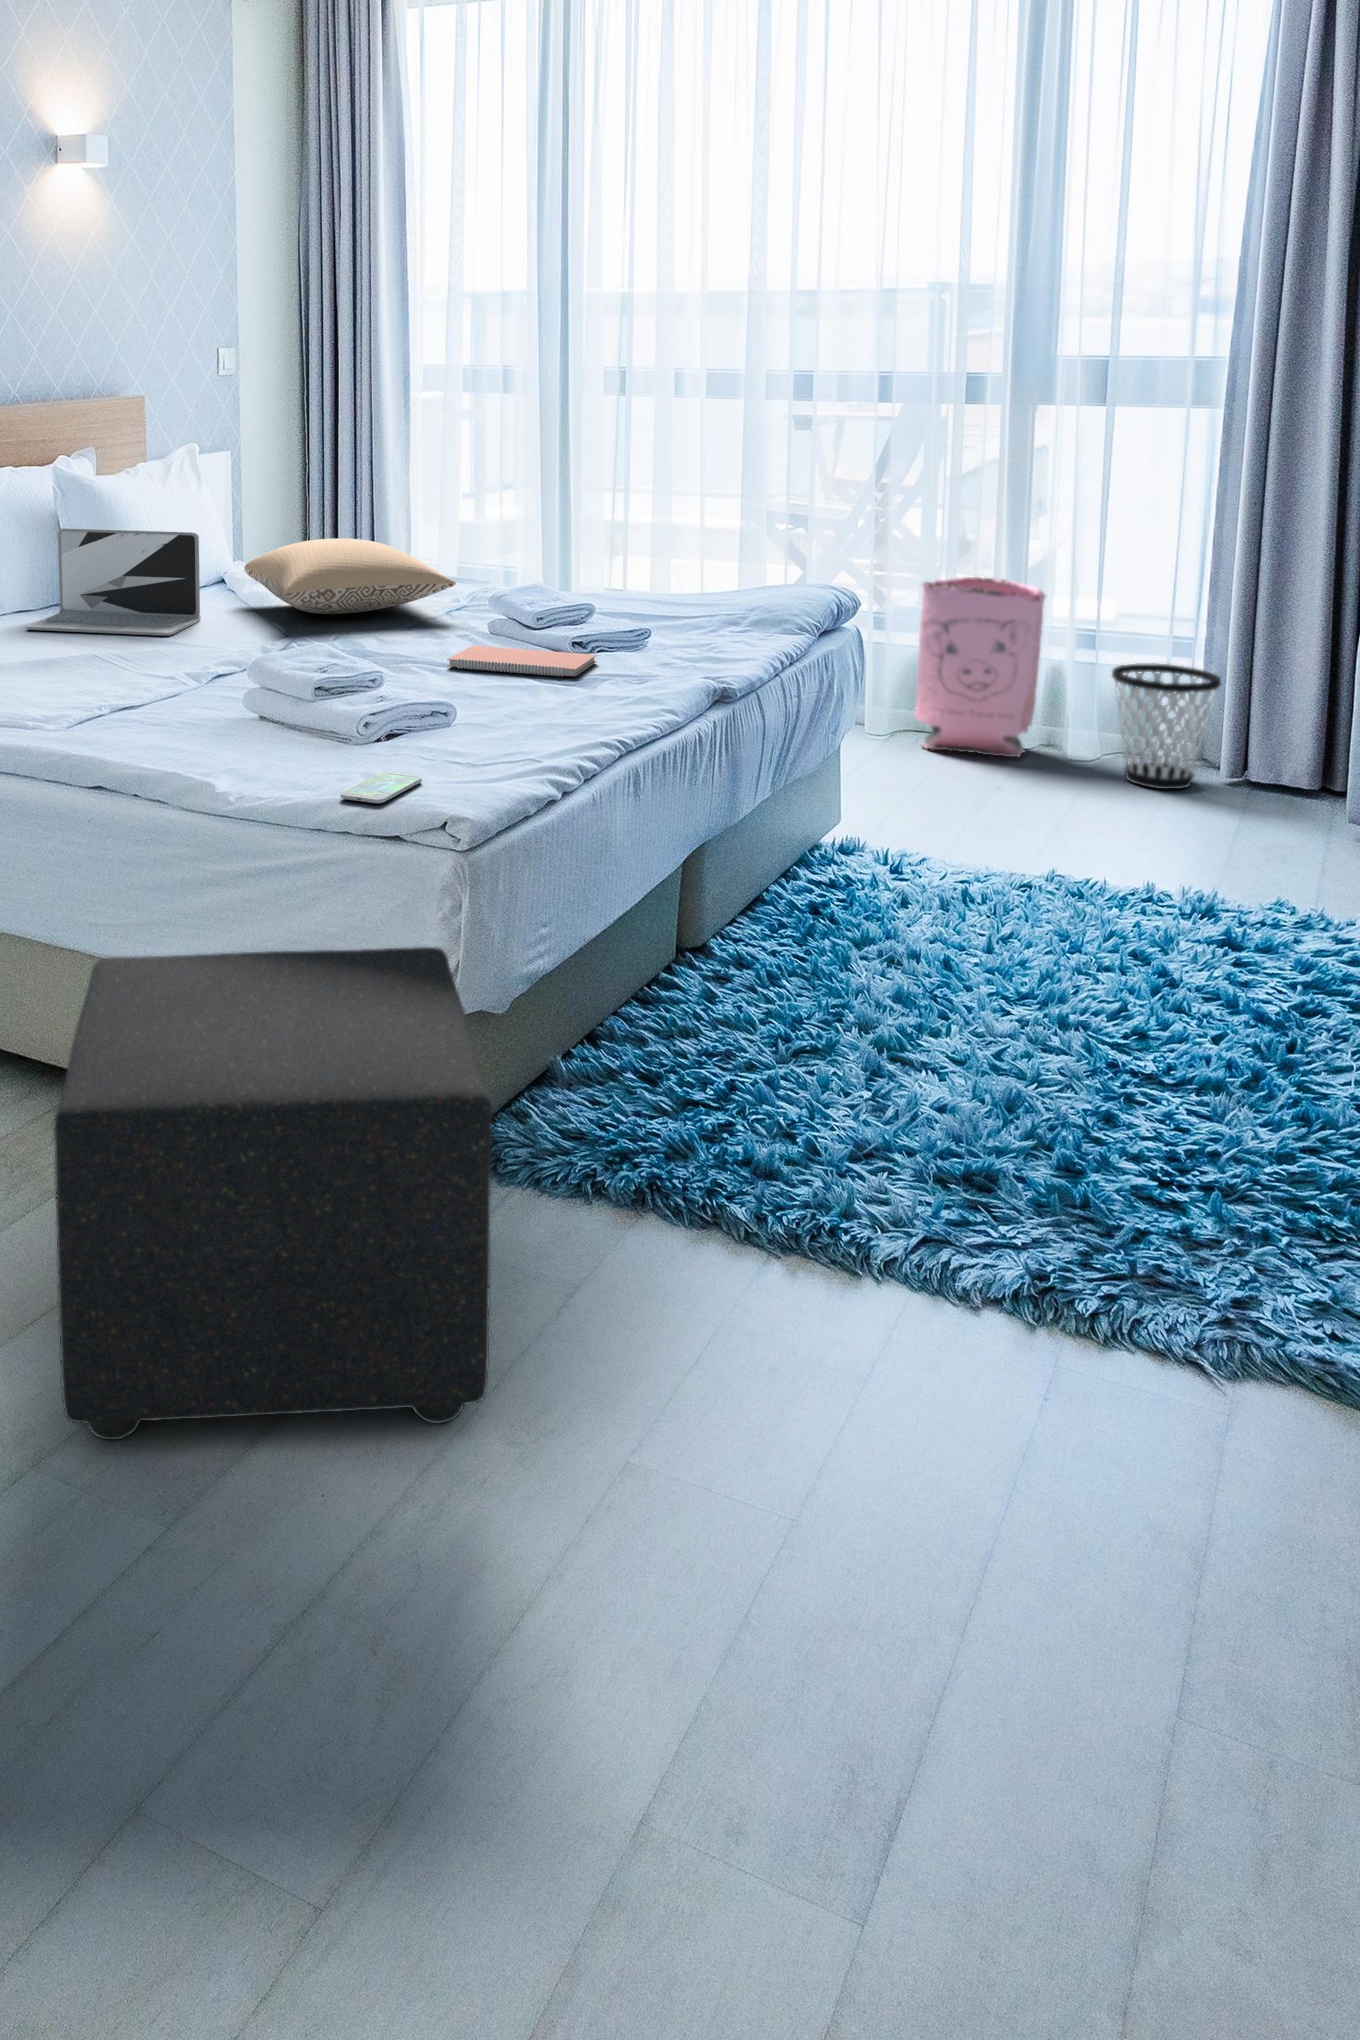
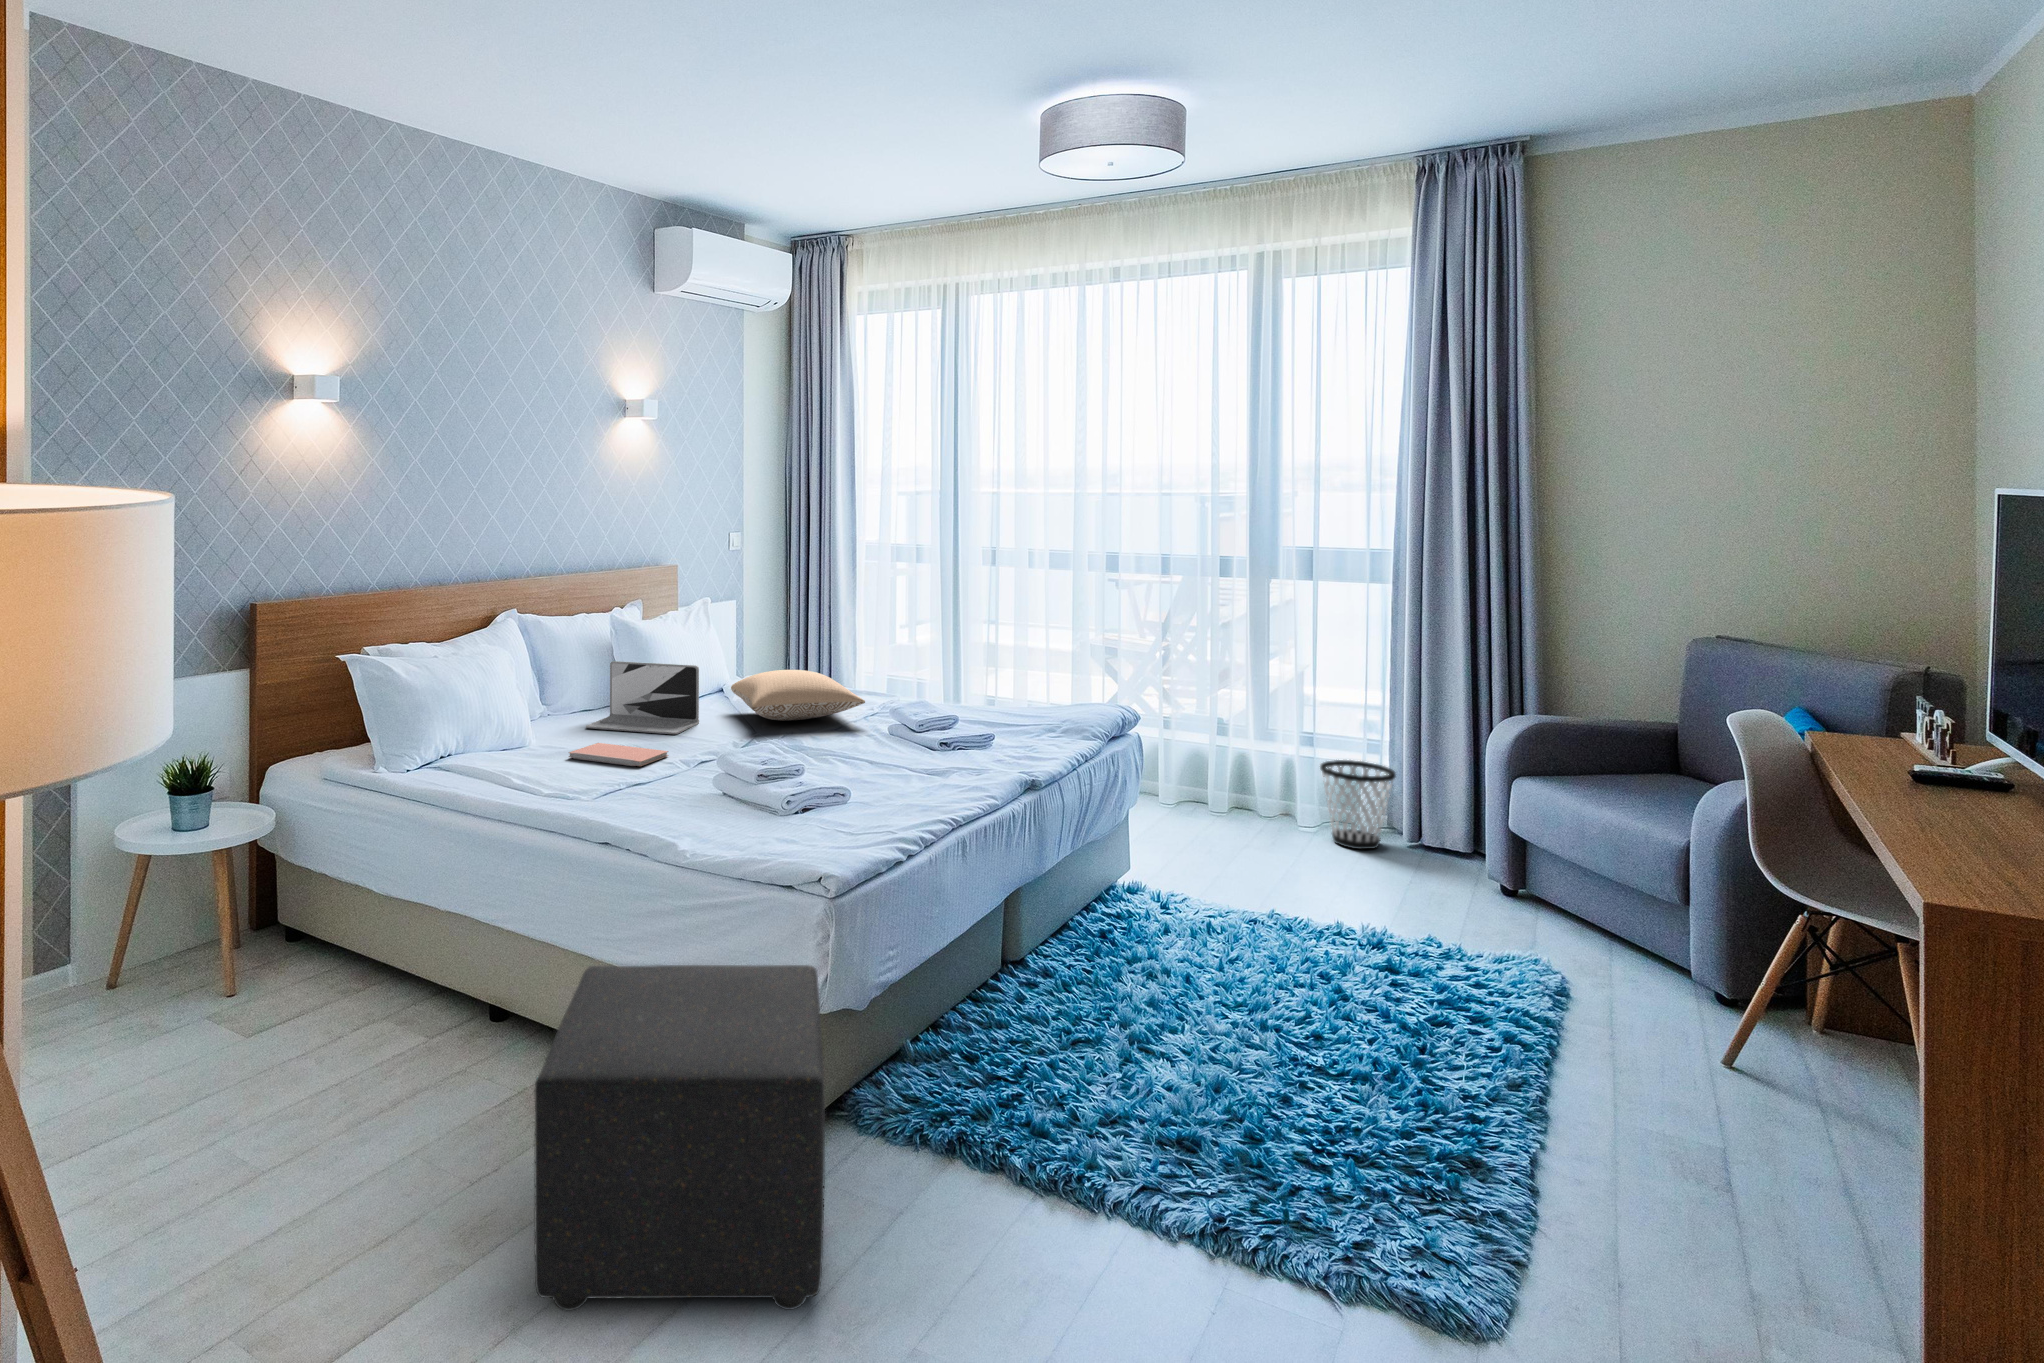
bag: present [914,577,1045,757] -> none [1188,697,1275,823]
notebook: present [447,646,597,677] -> present [569,743,668,766]
smartphone: present [341,772,422,803] -> none [757,840,813,863]

